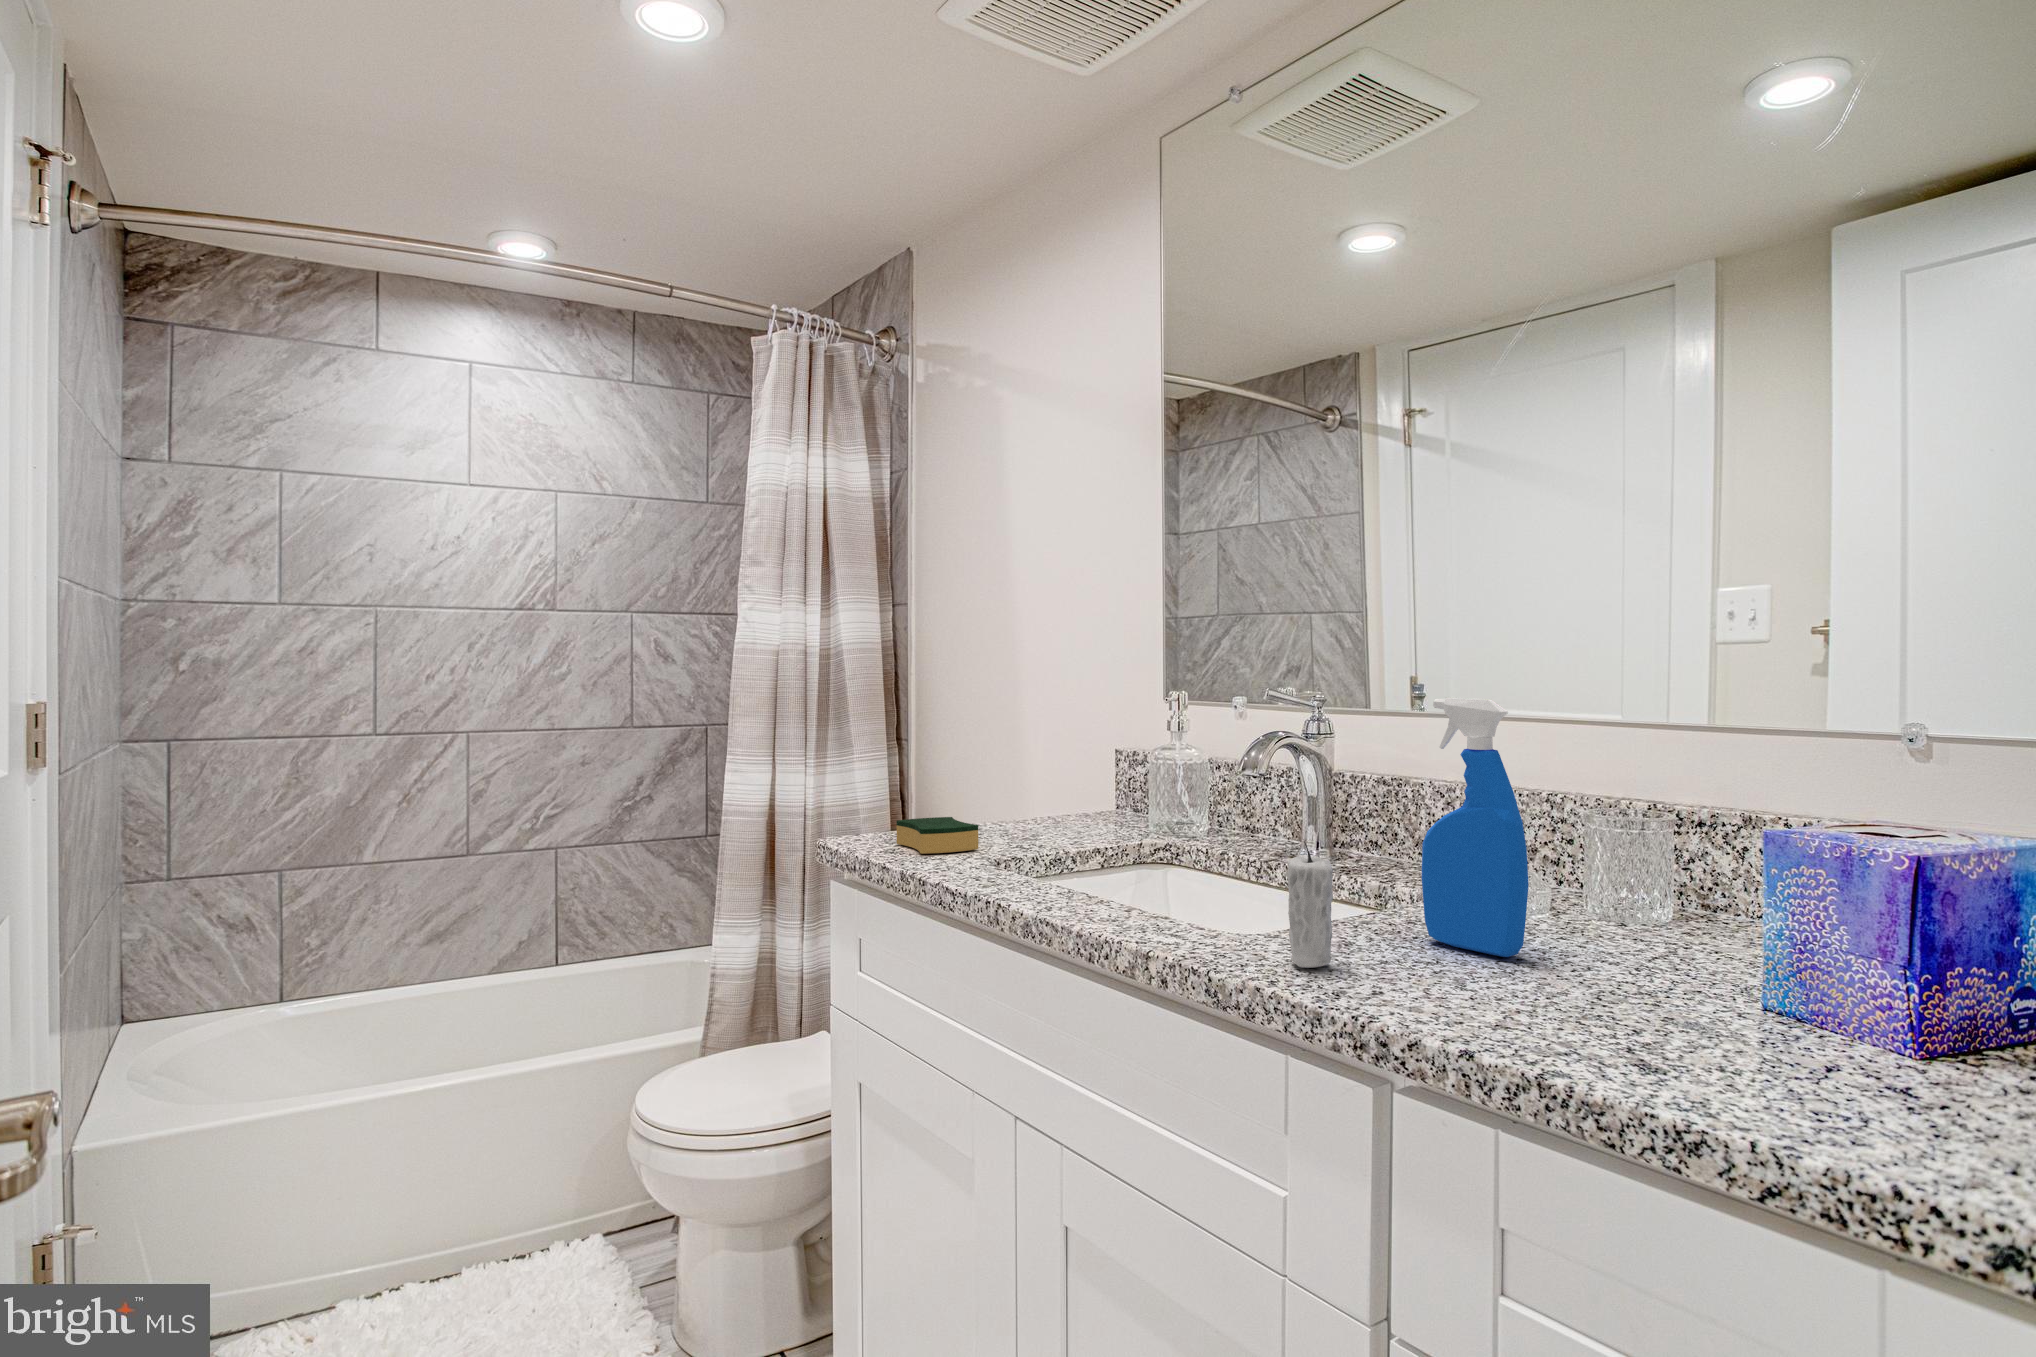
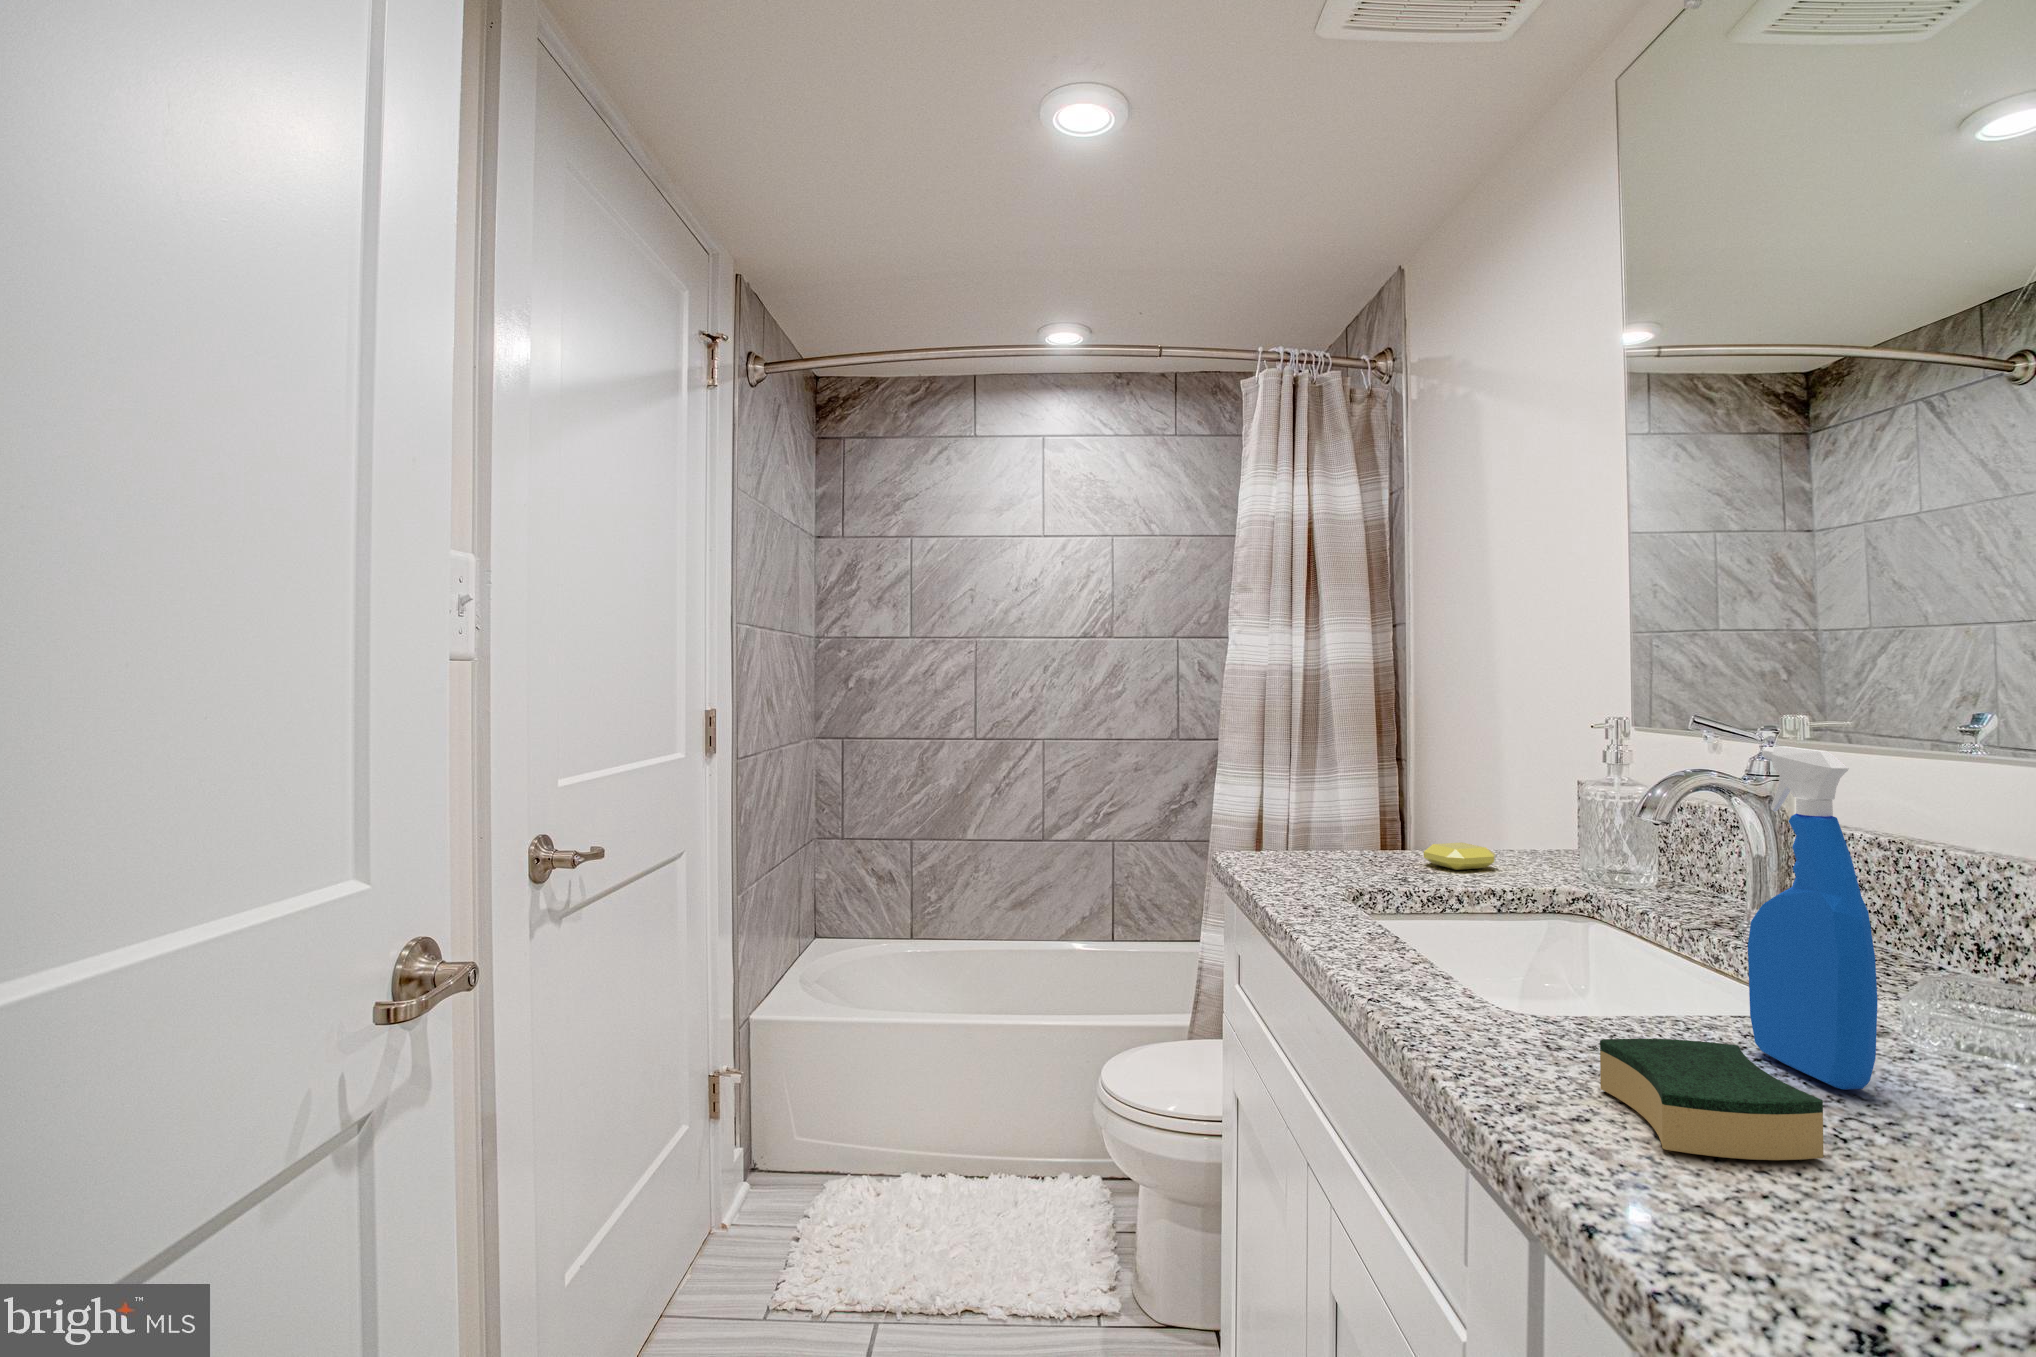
soap bar: none [1006,808,1068,833] -> present [1424,843,1496,870]
sponge: present [896,817,978,854] -> present [1600,1039,1823,1160]
candle: present [1287,841,1333,968] -> none [1517,900,1576,1053]

